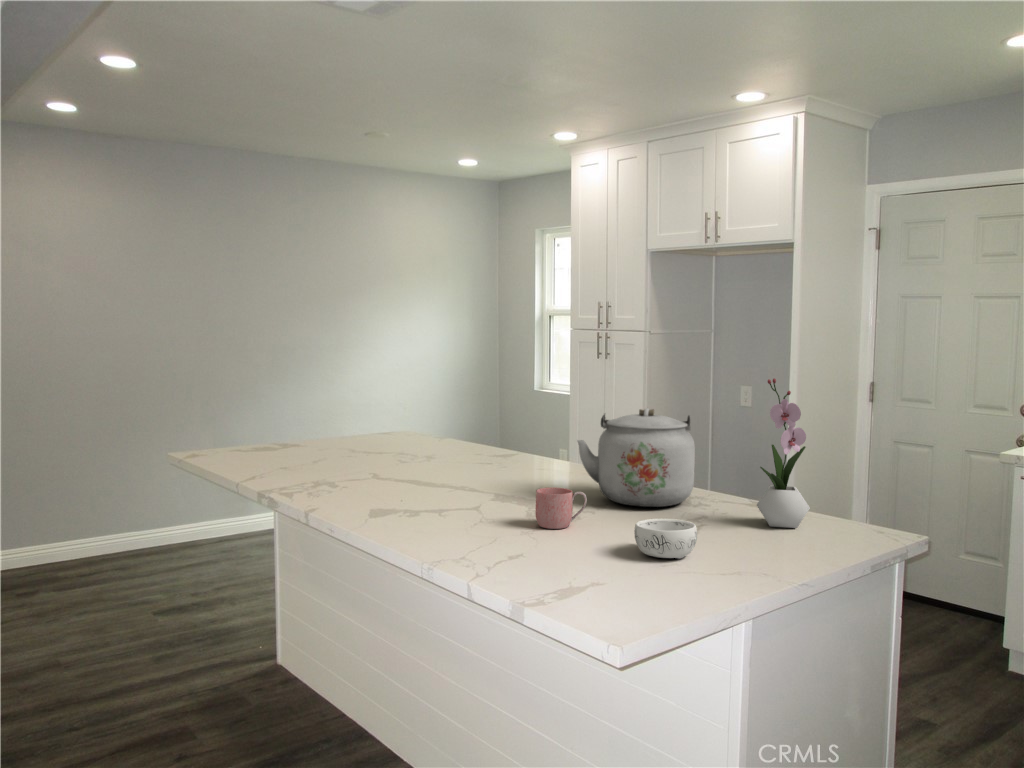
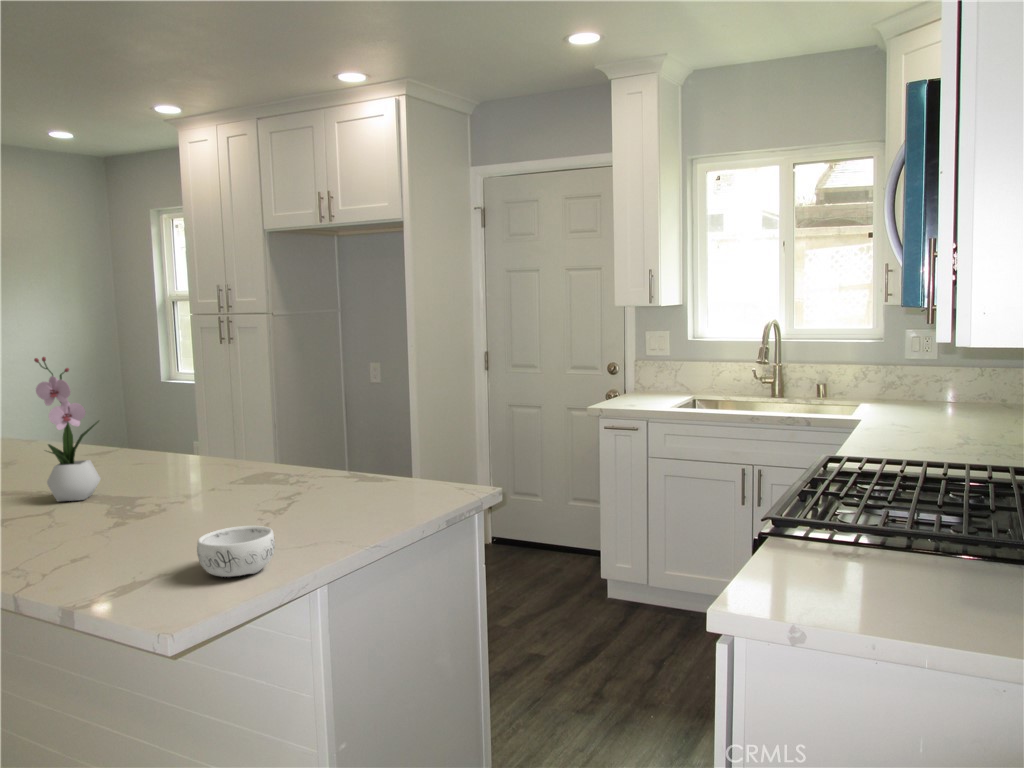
flower arrangement: present [757,378,810,528] -> present [34,357,101,502]
kettle: present [577,408,695,507] -> none [146,395,291,508]
mug: present [535,488,587,529] -> none [79,502,148,555]

